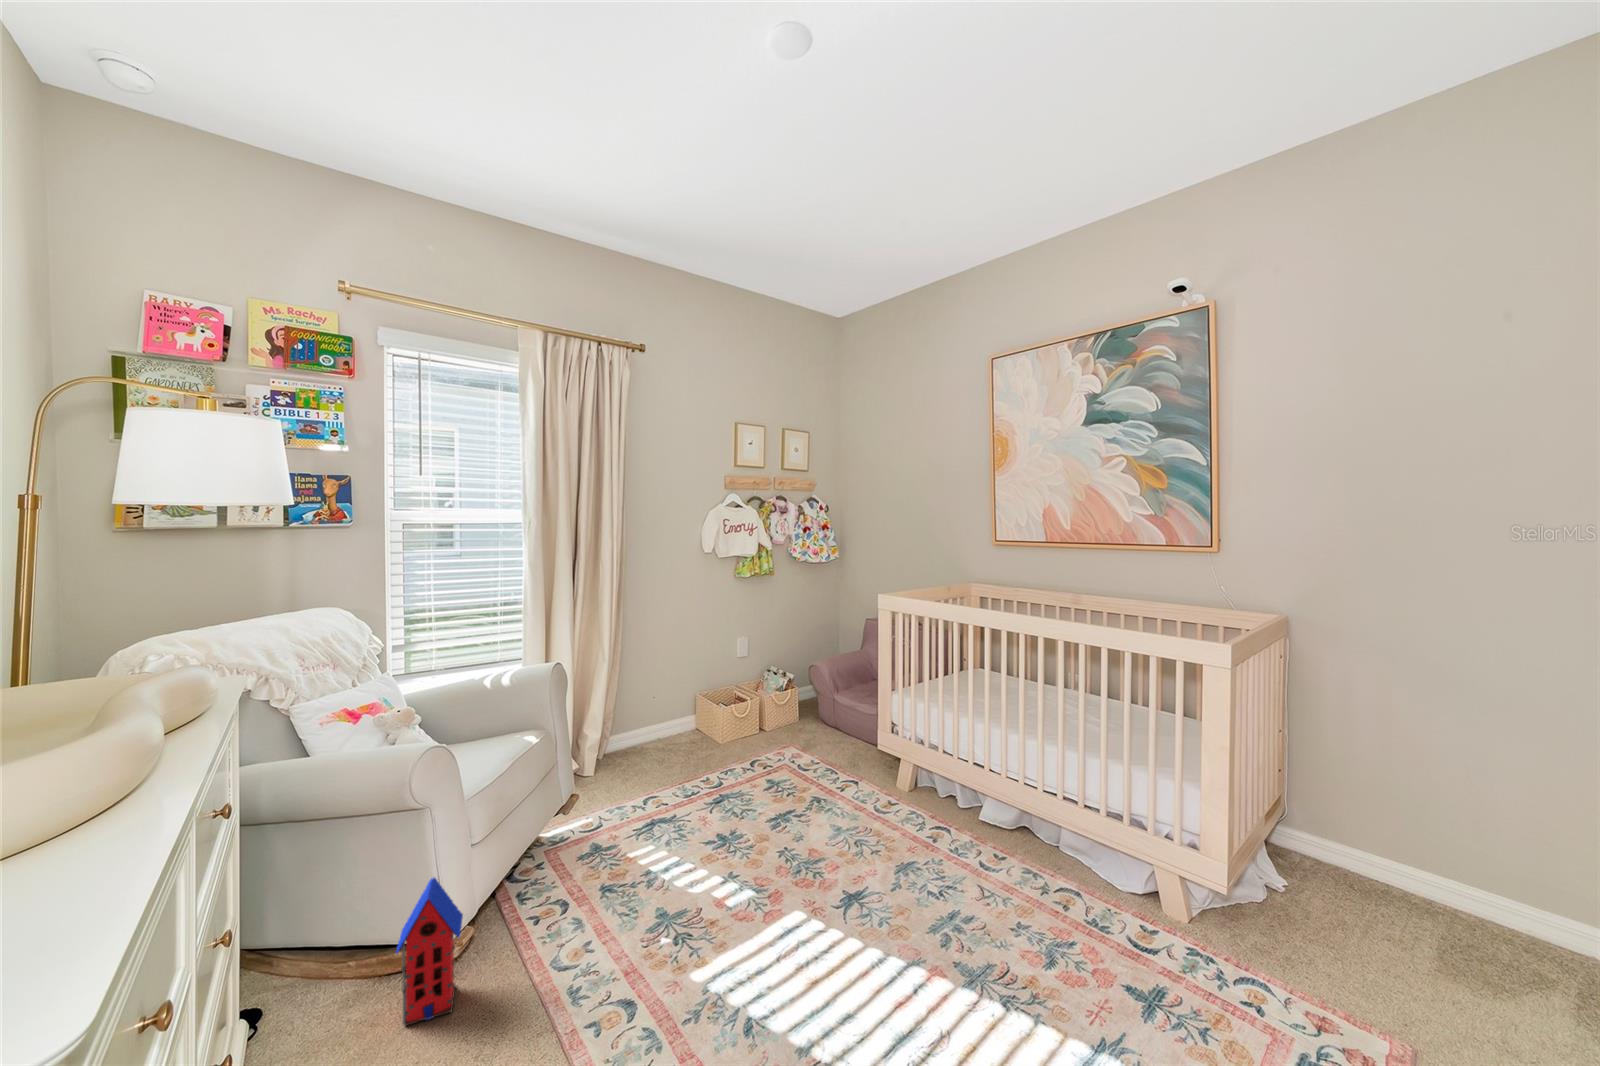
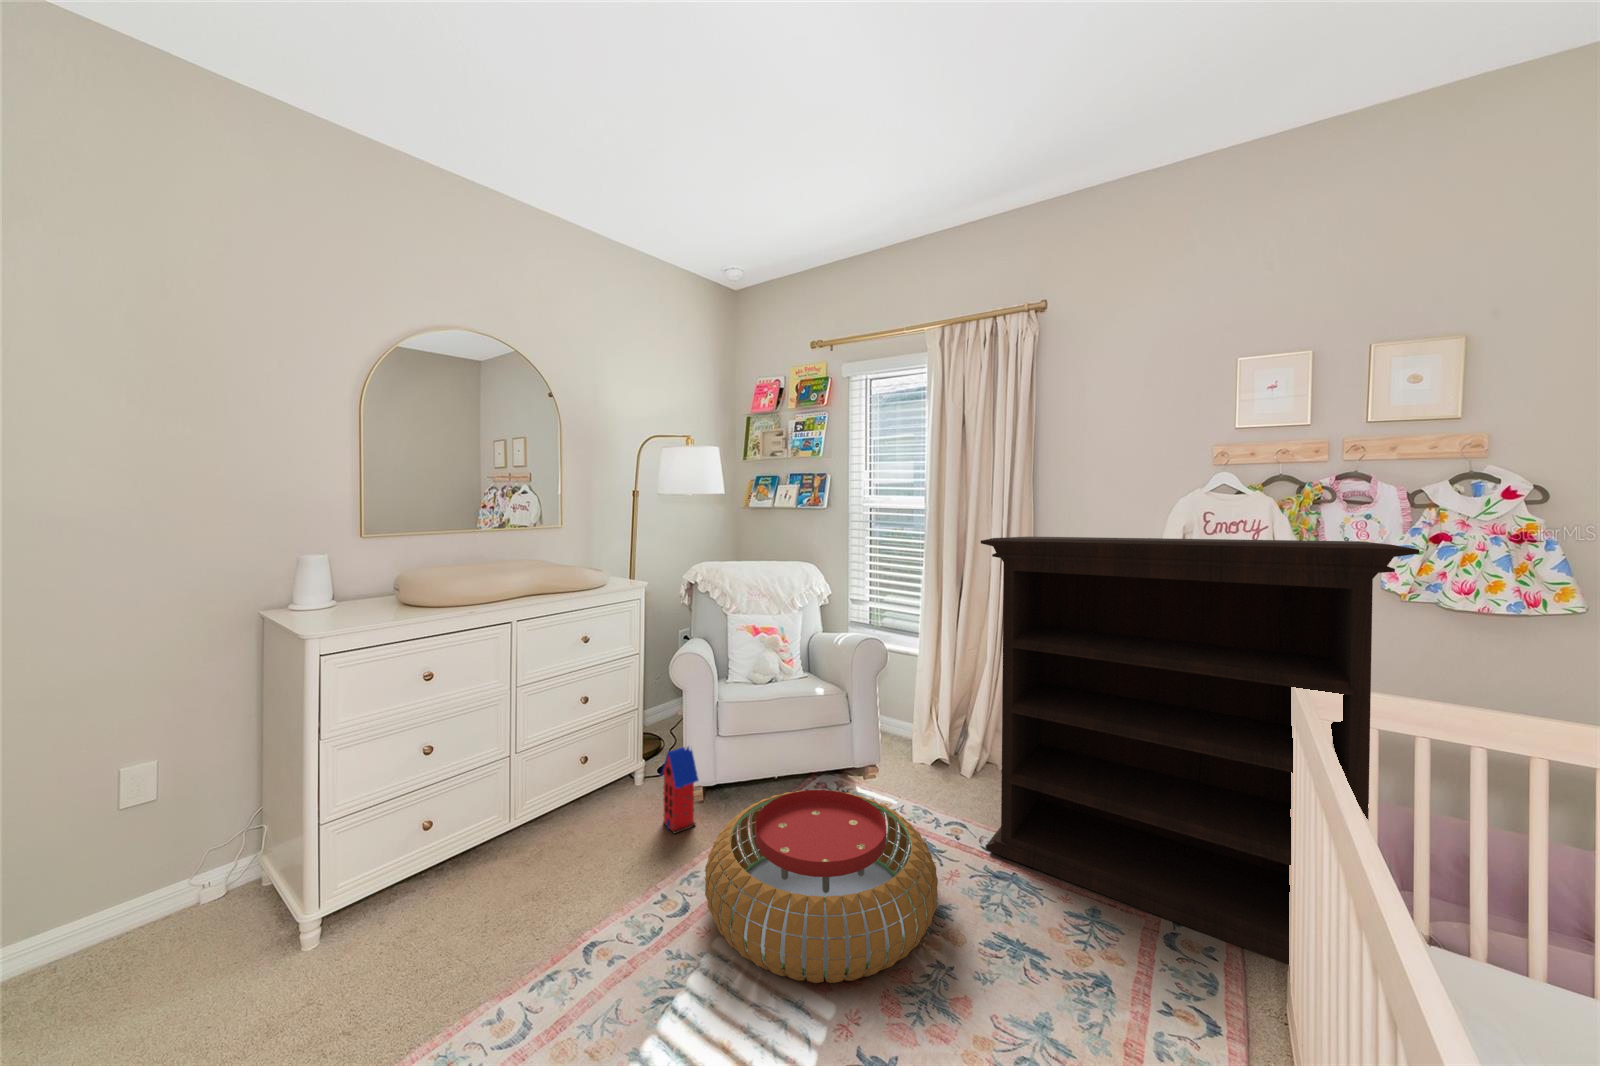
bookshelf: none [646,534,867,798] -> present [981,537,1419,965]
pouf: none [571,790,798,965] -> present [705,790,938,983]

